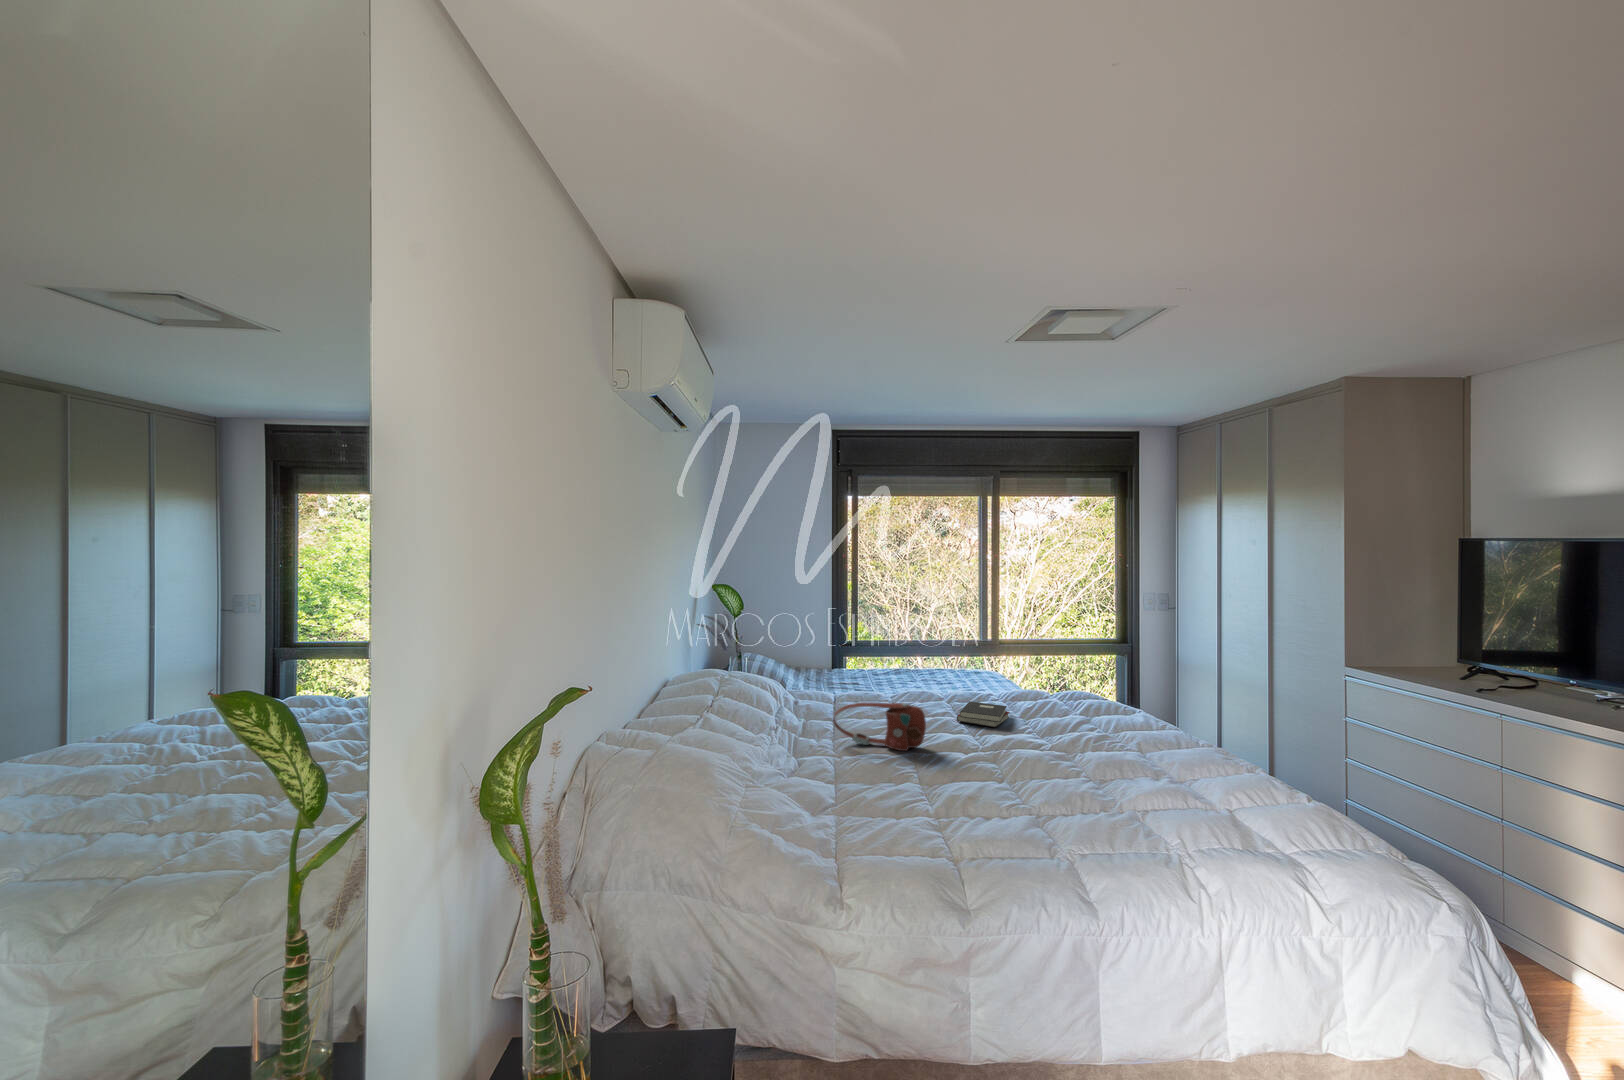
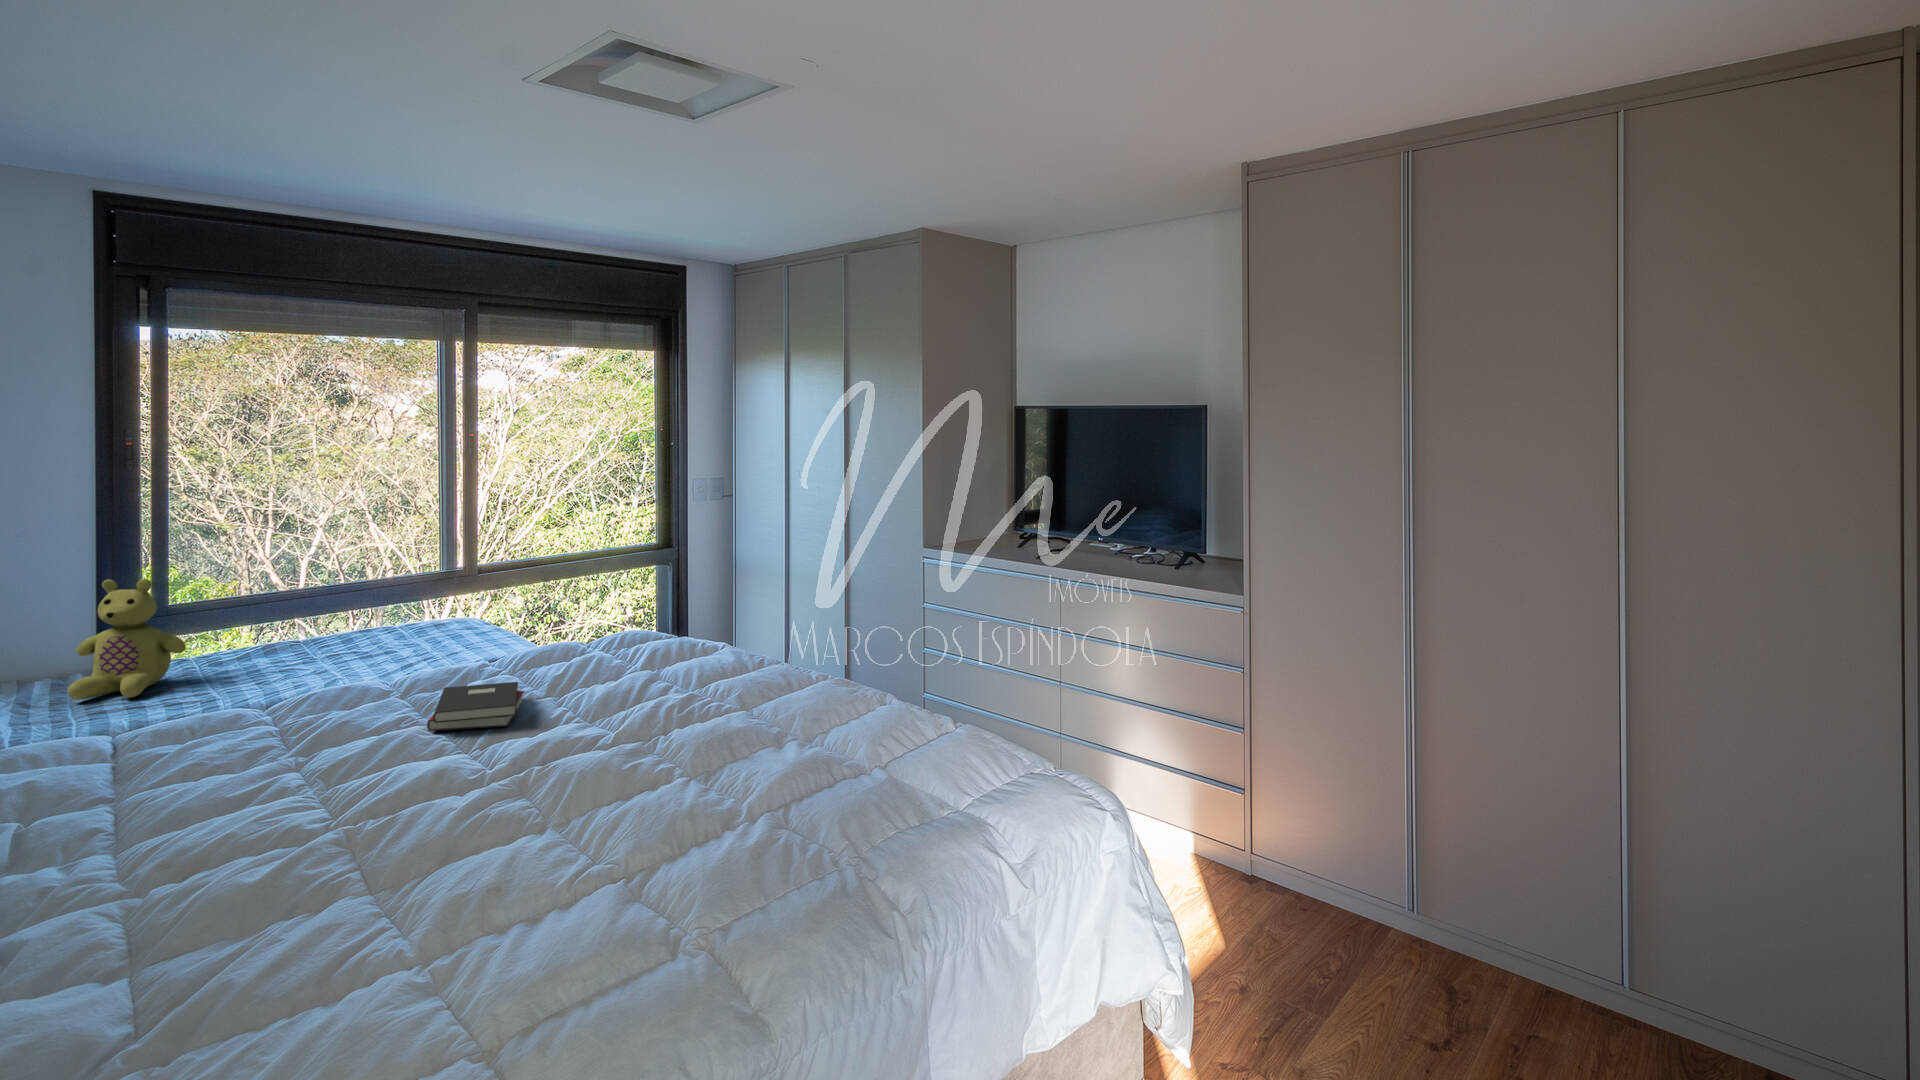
stuffed bear: none [819,625,865,685] -> present [68,579,186,700]
handbag: present [833,702,926,751] -> none [120,733,374,845]

